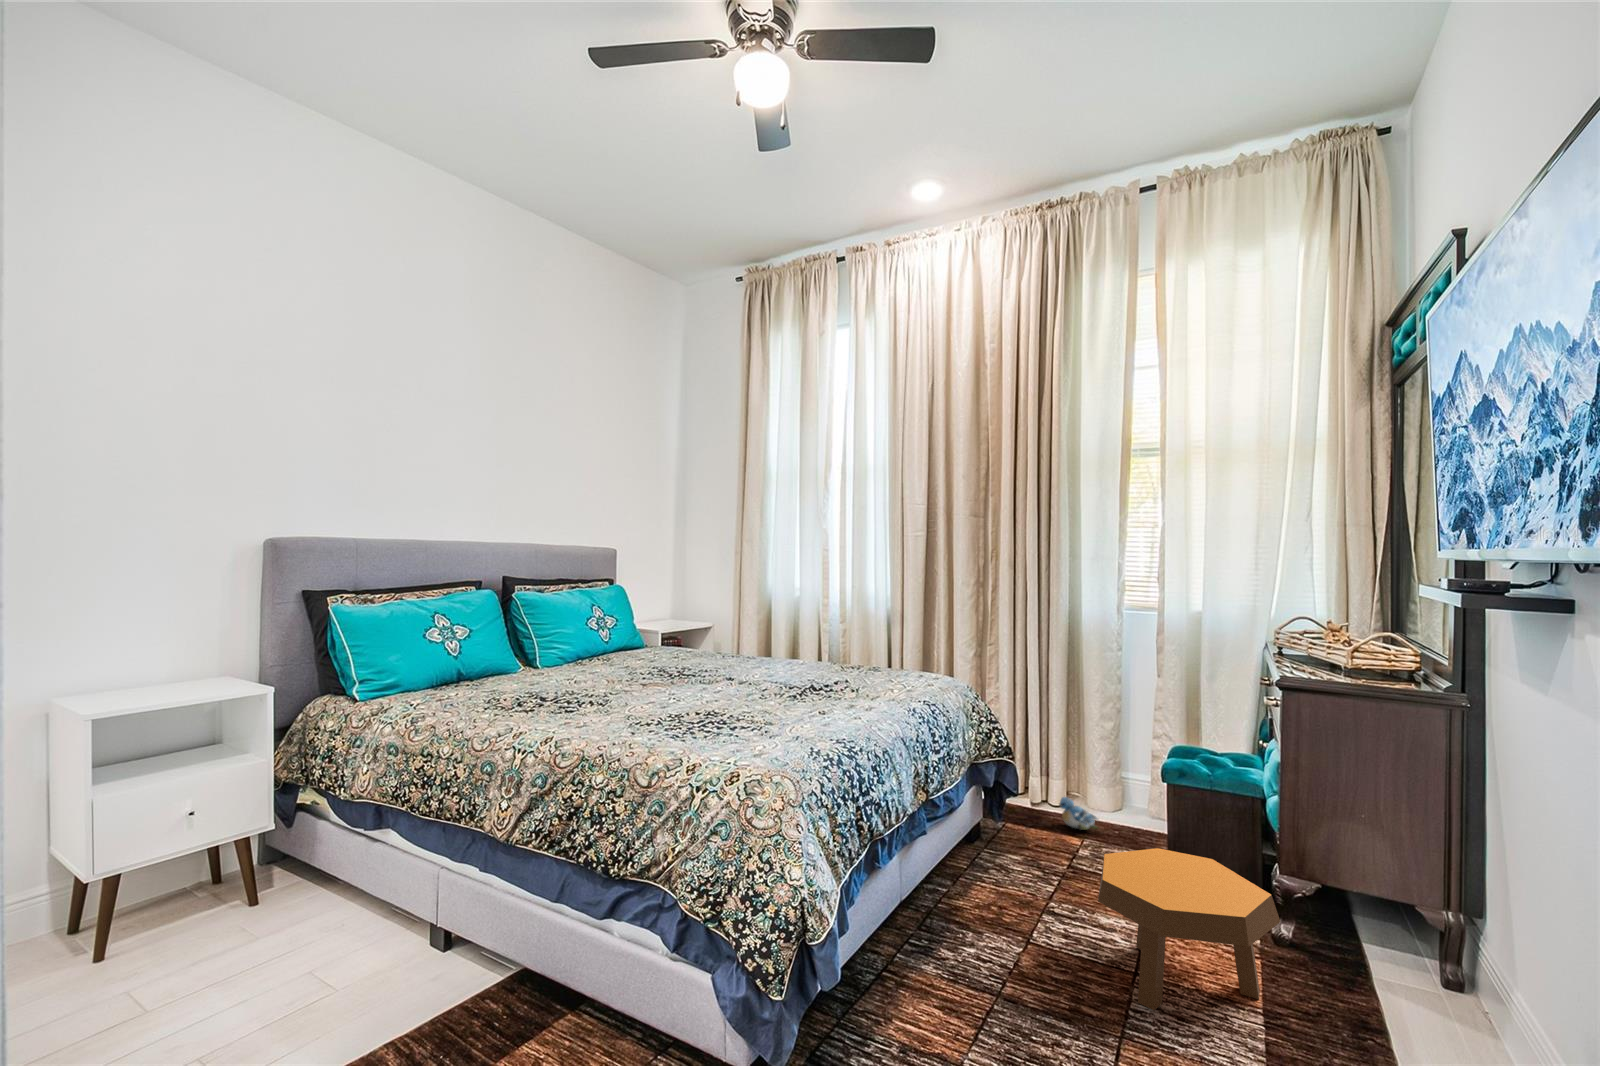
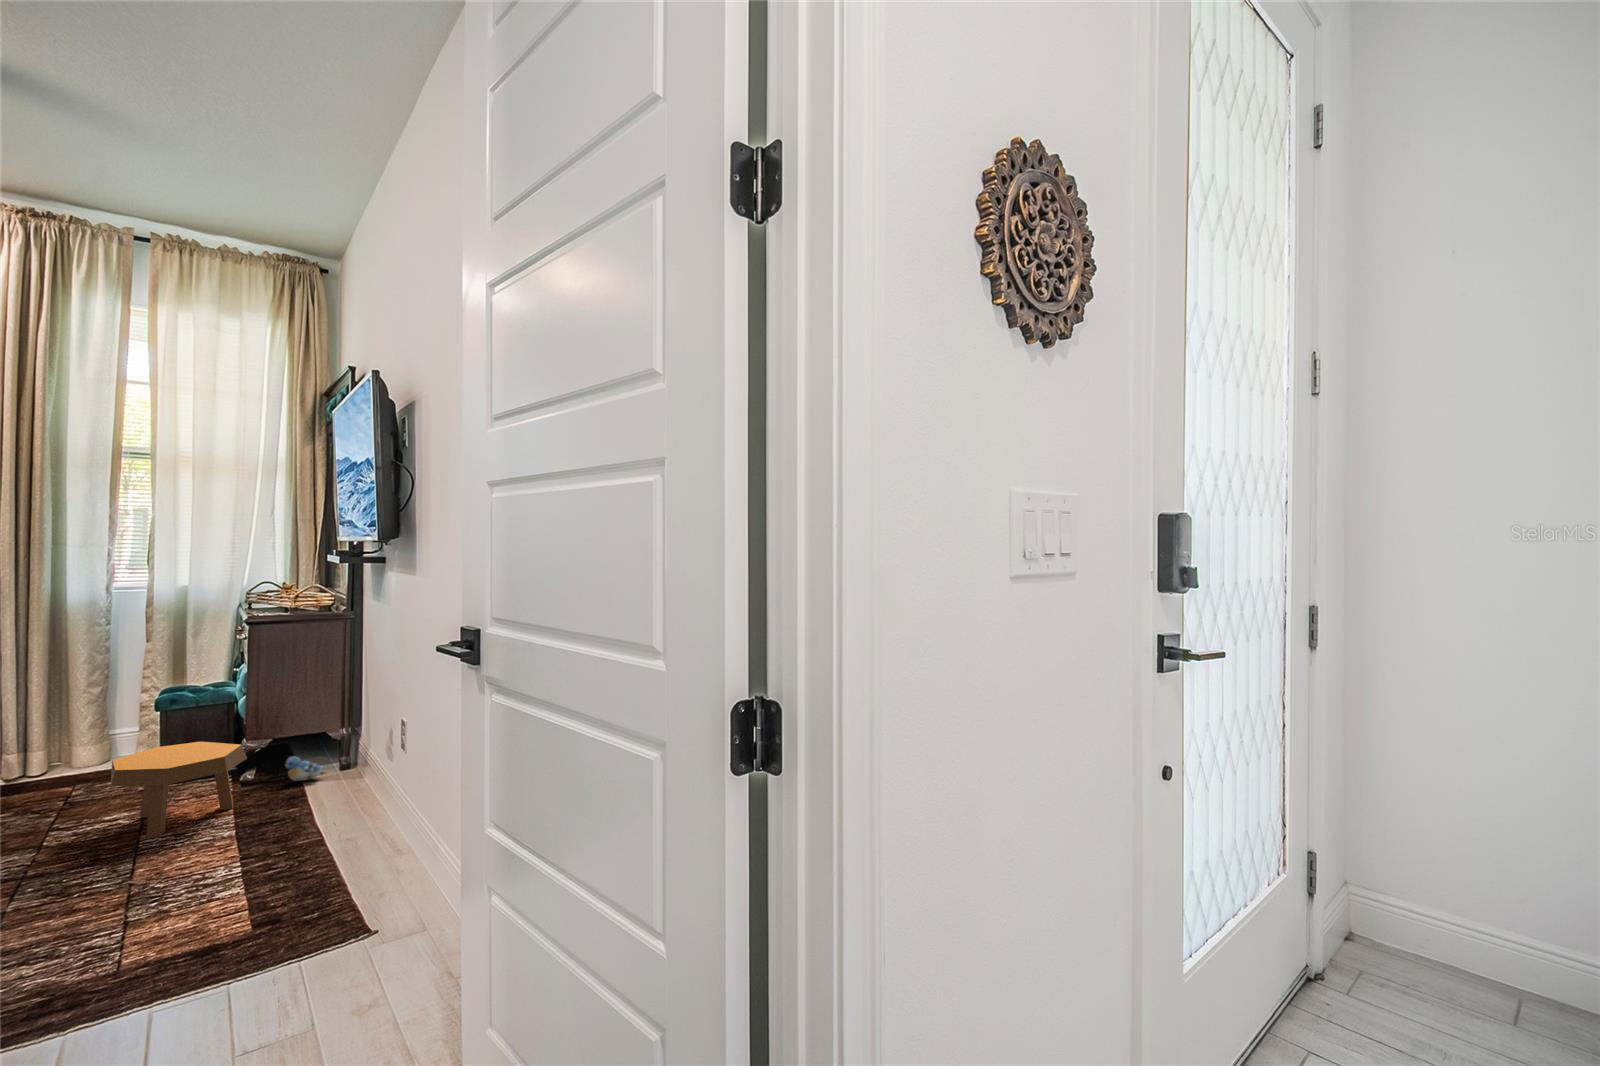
plush toy: present [1059,797,1099,830] -> present [285,757,325,781]

